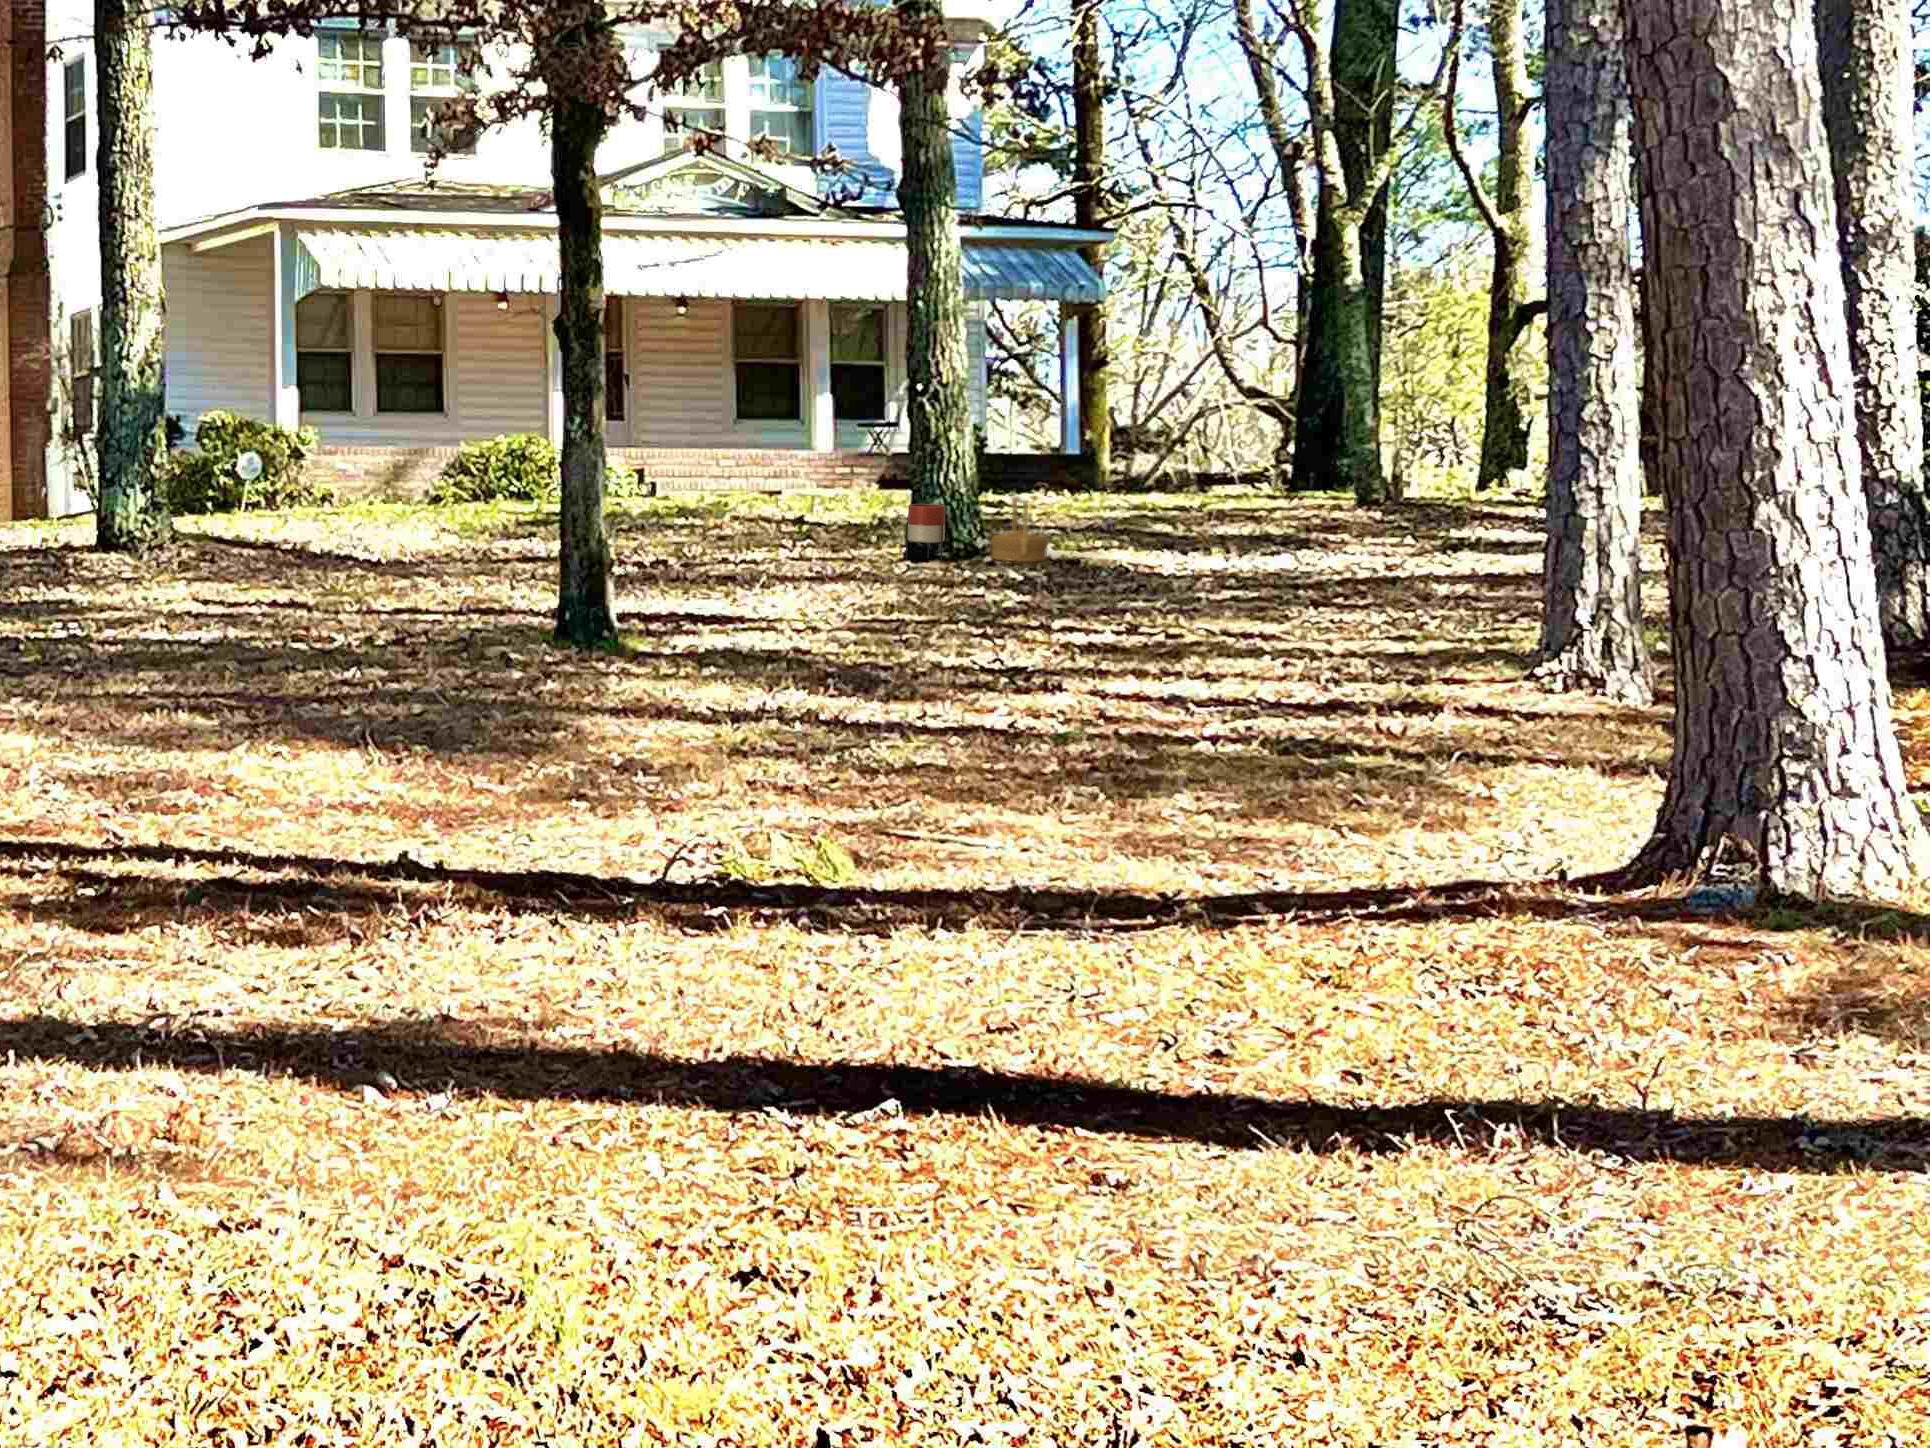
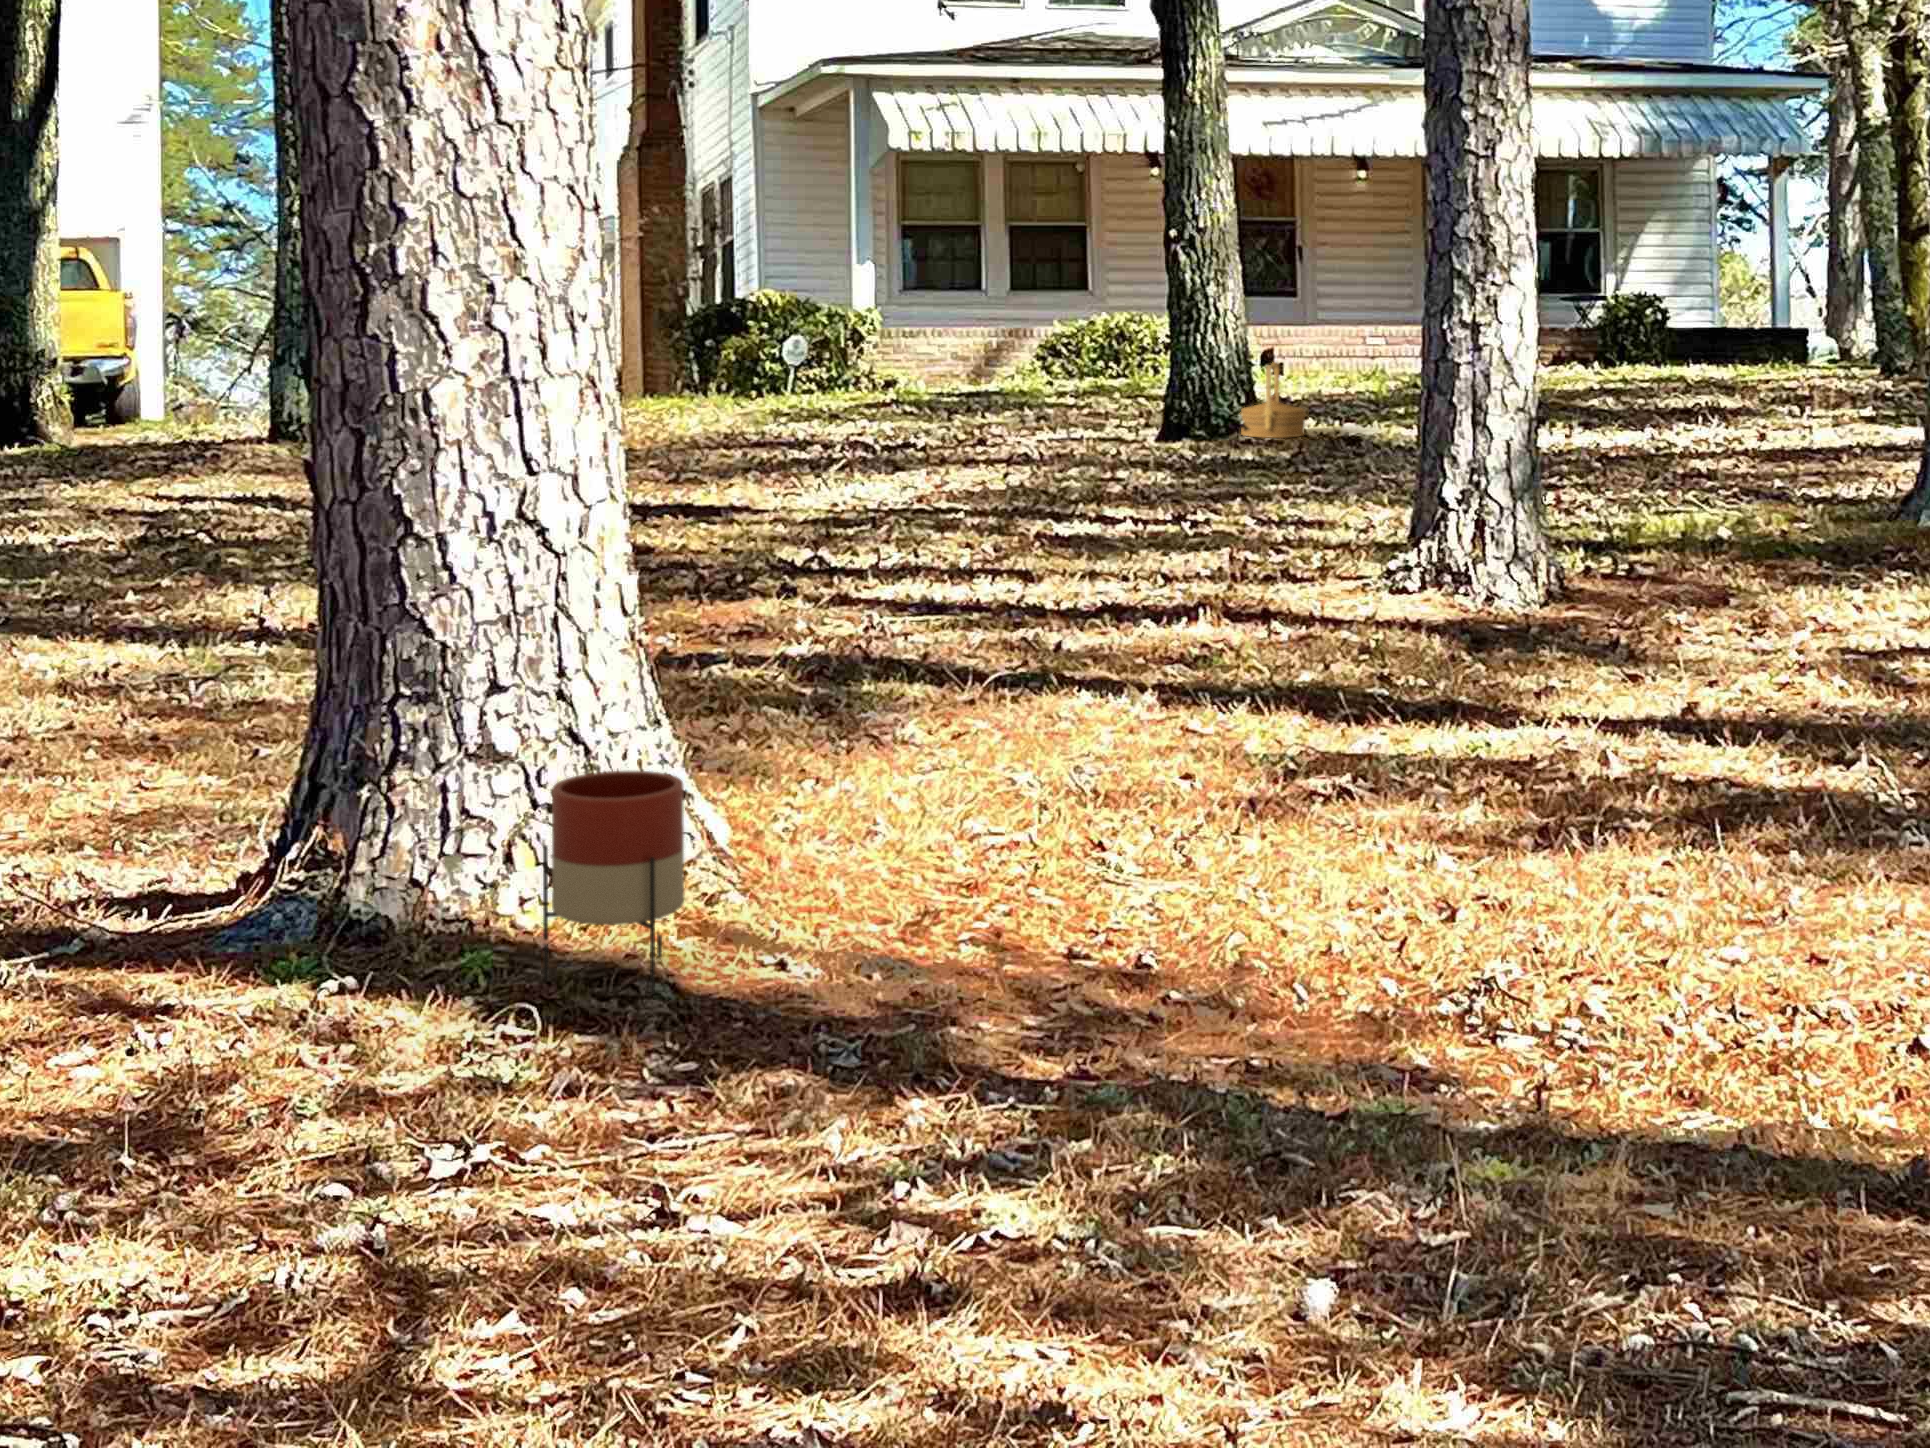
planter: present [906,504,945,562] -> present [543,771,684,994]

